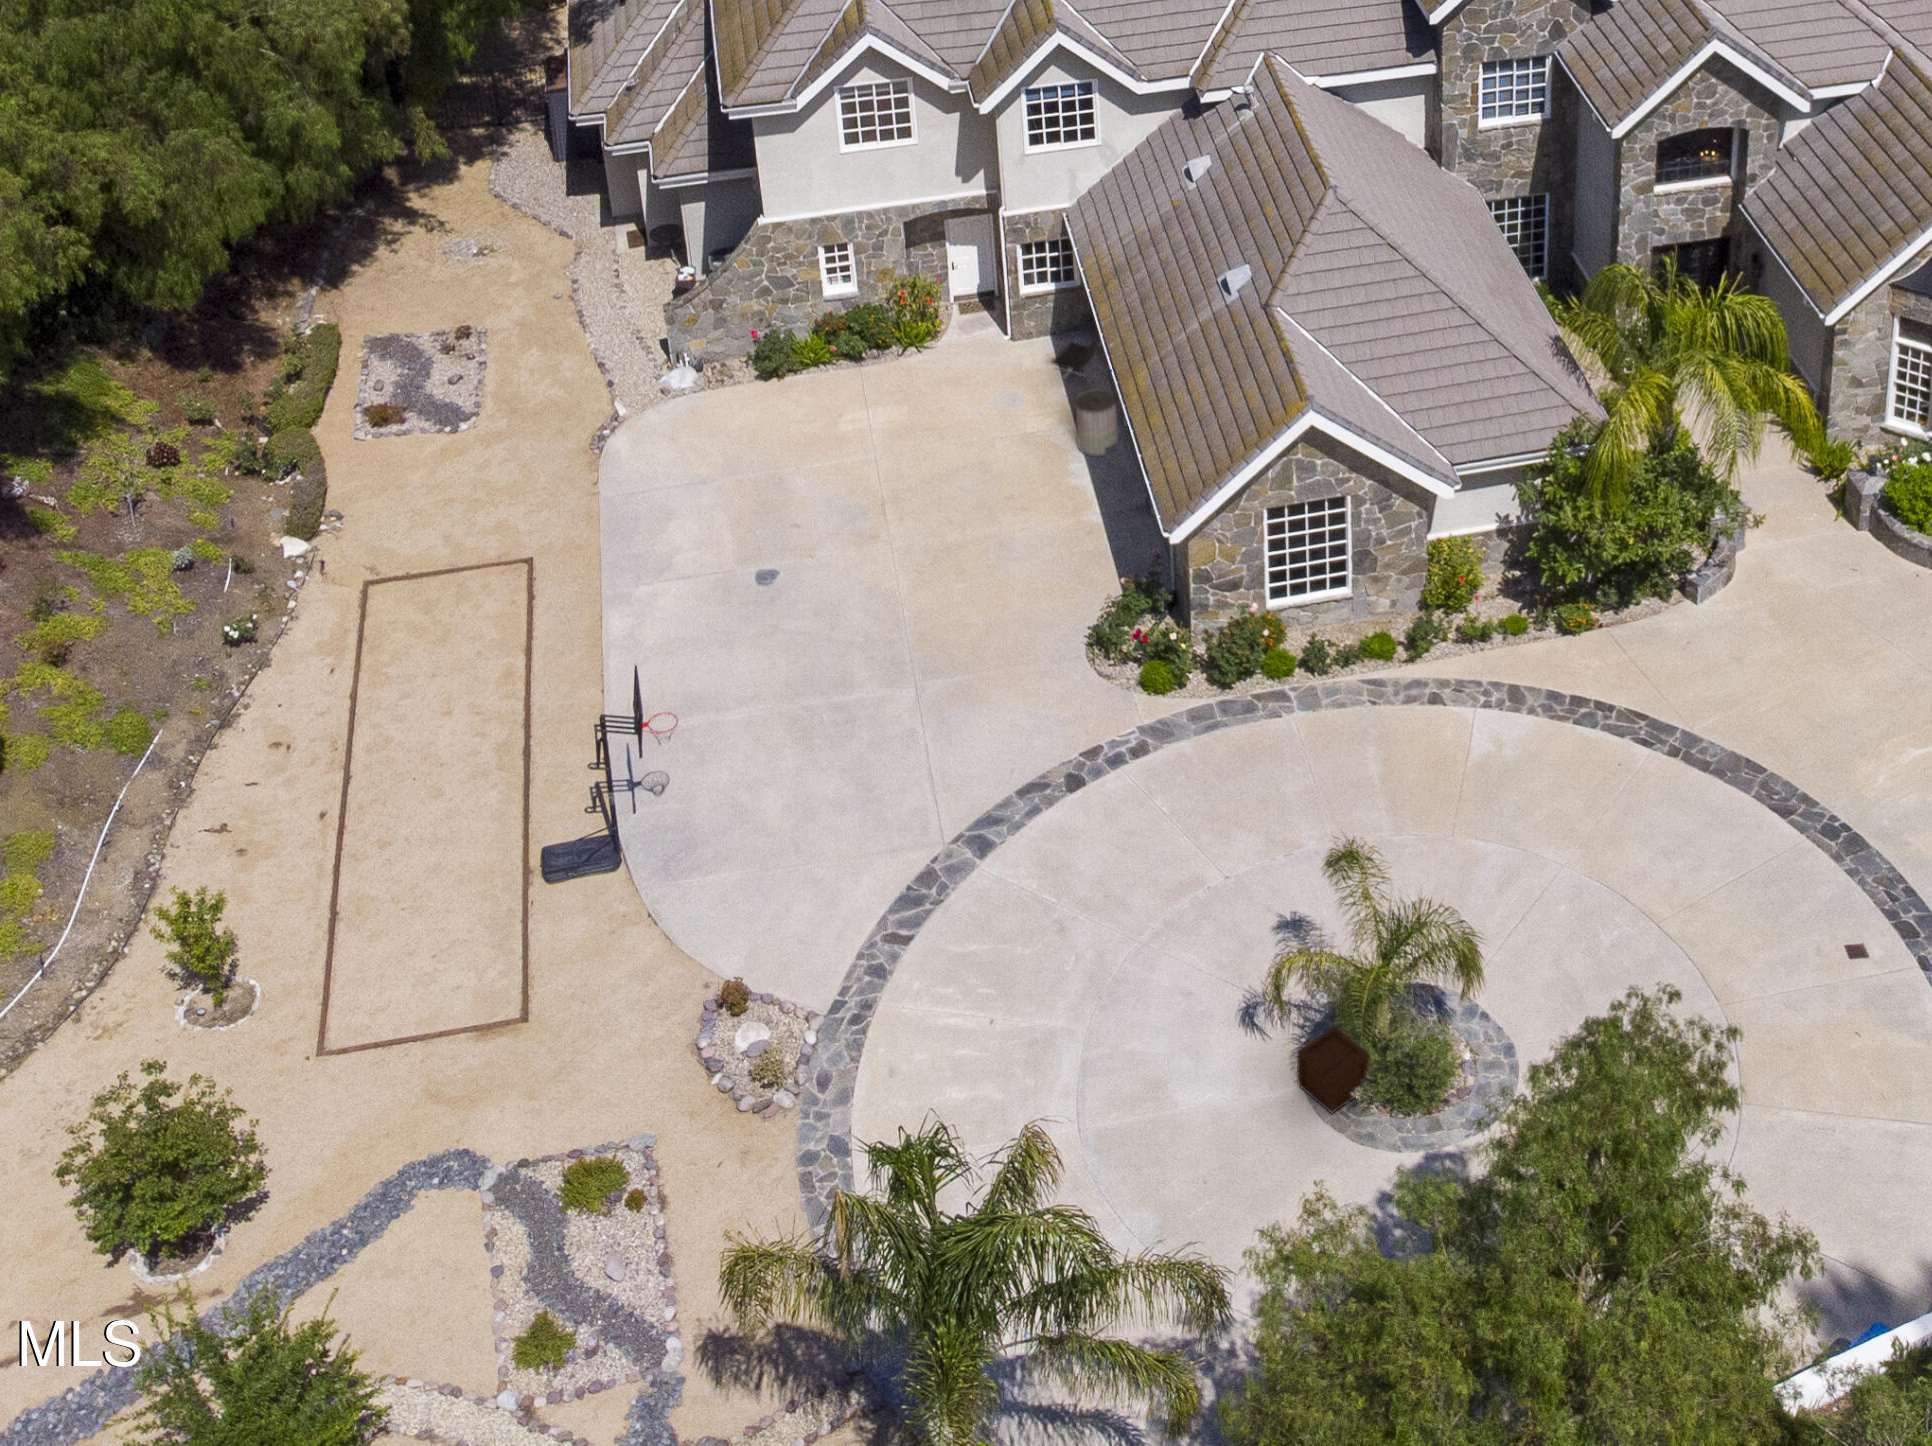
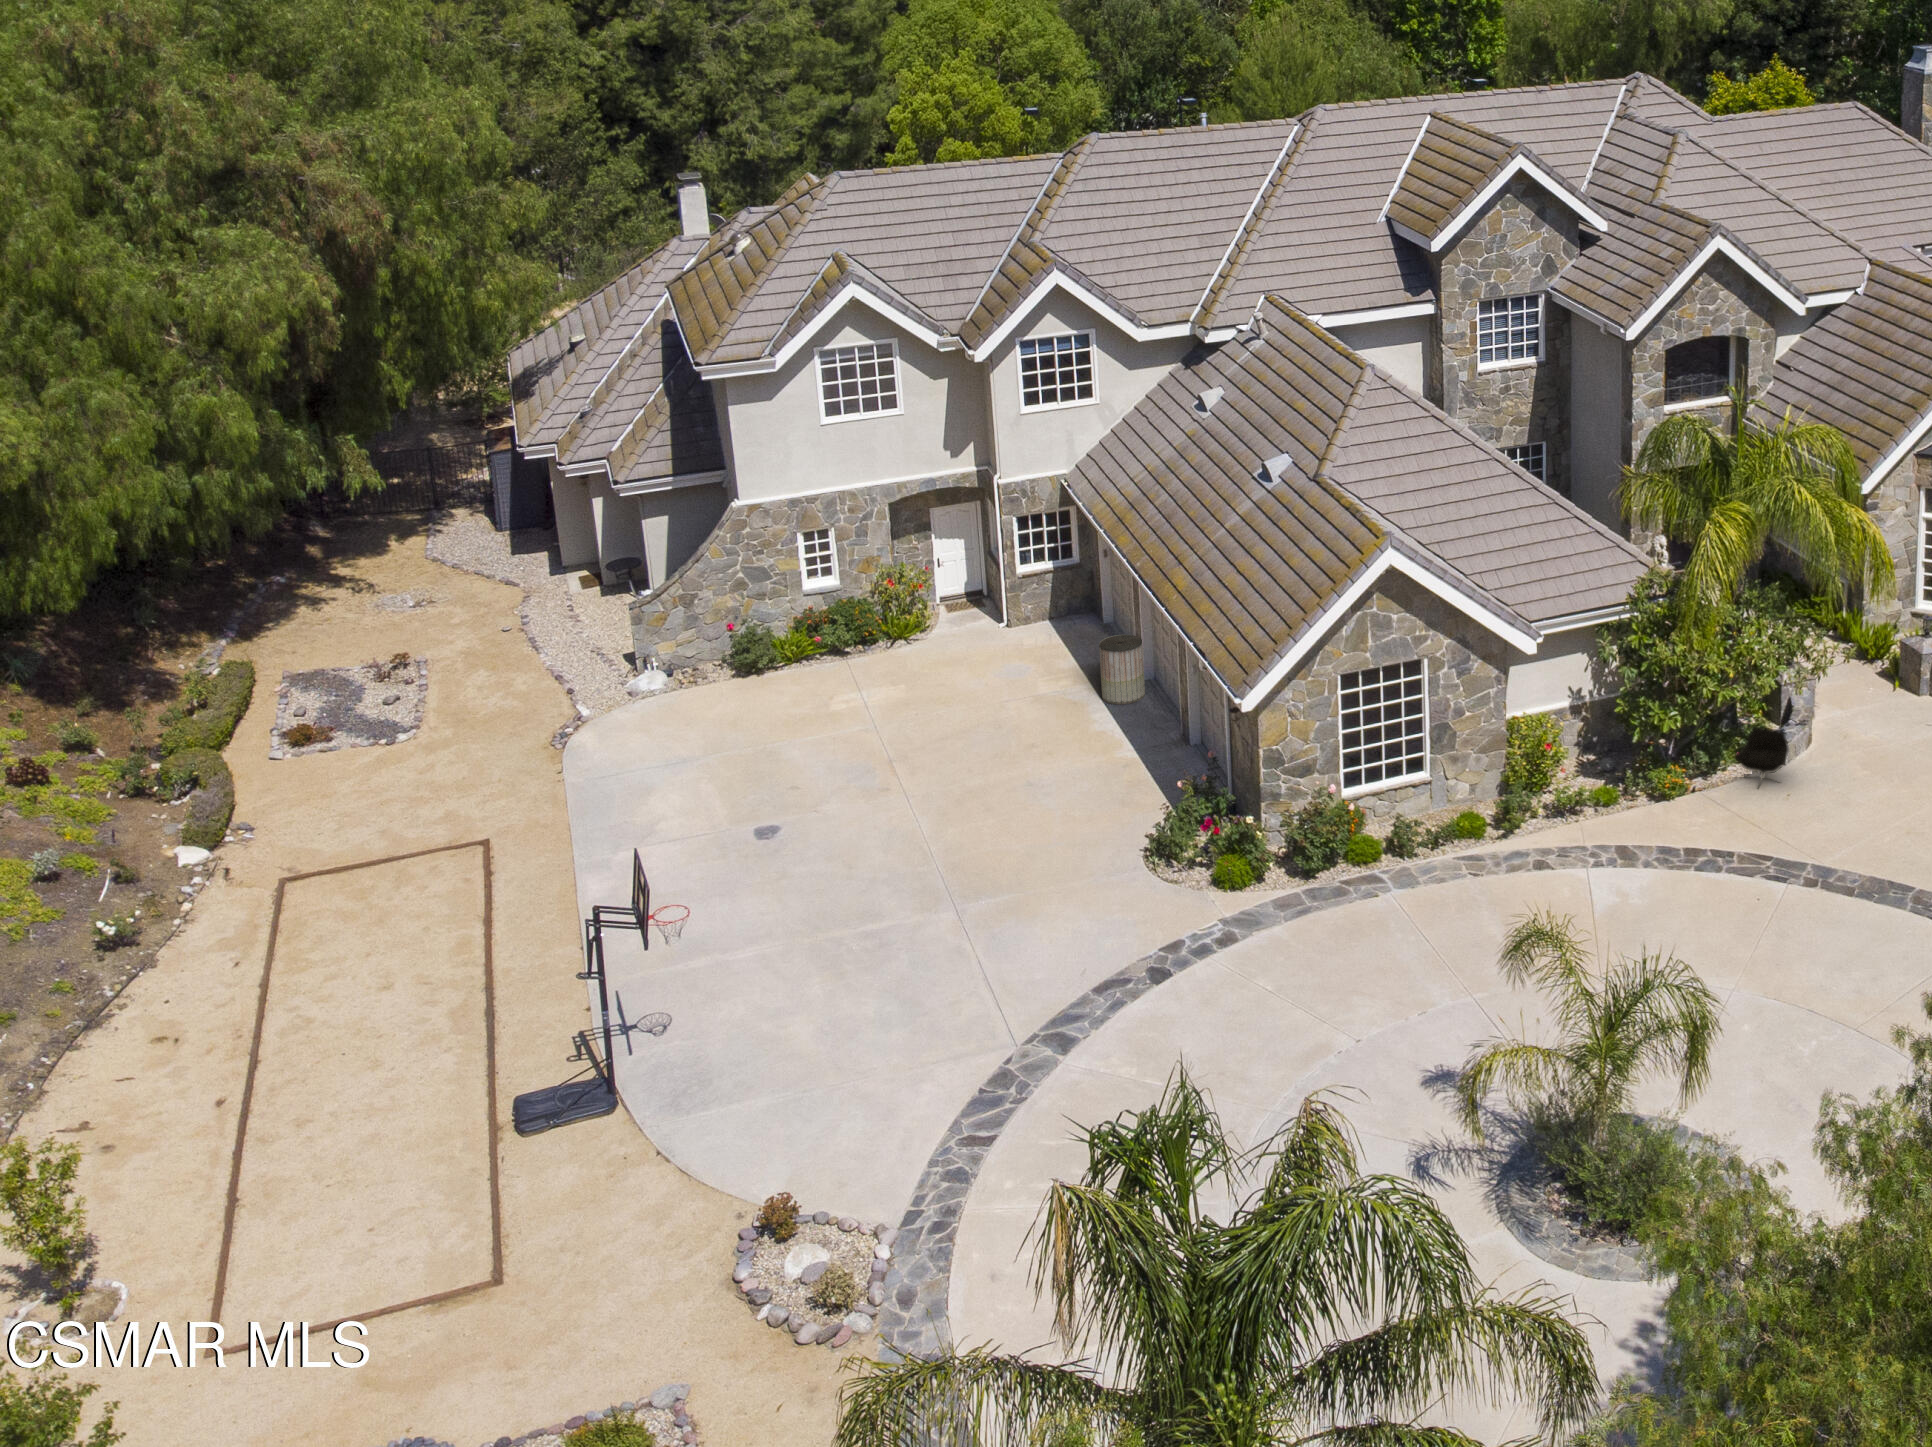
lounge chair: present [1051,342,1097,373] -> present [1736,727,1789,781]
wooden crate: present [1297,1026,1369,1113] -> none [1488,1148,1573,1251]

